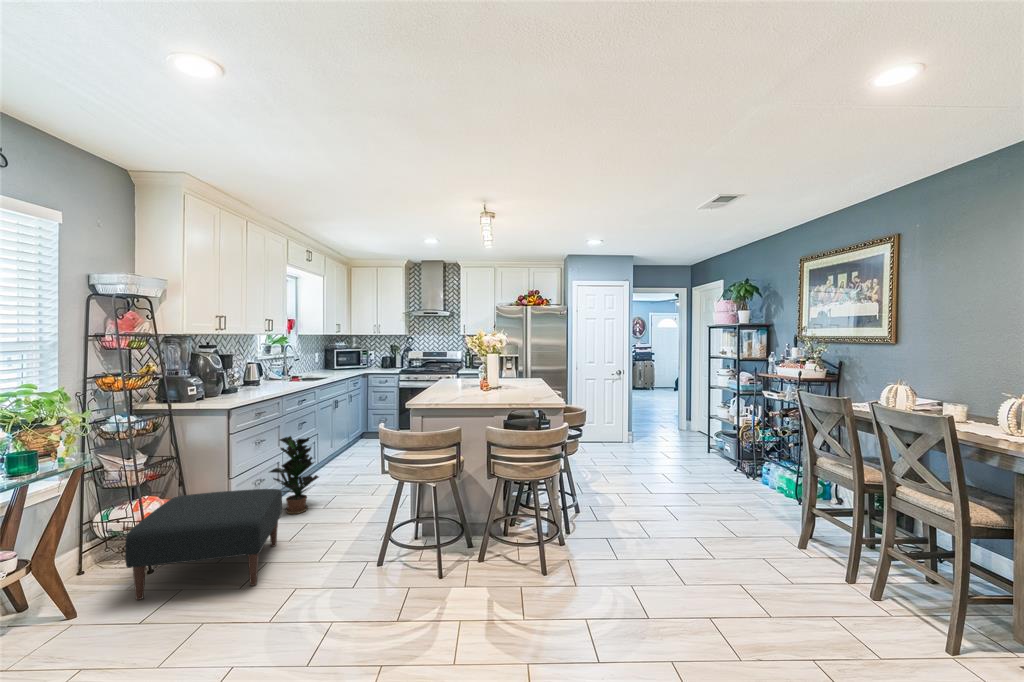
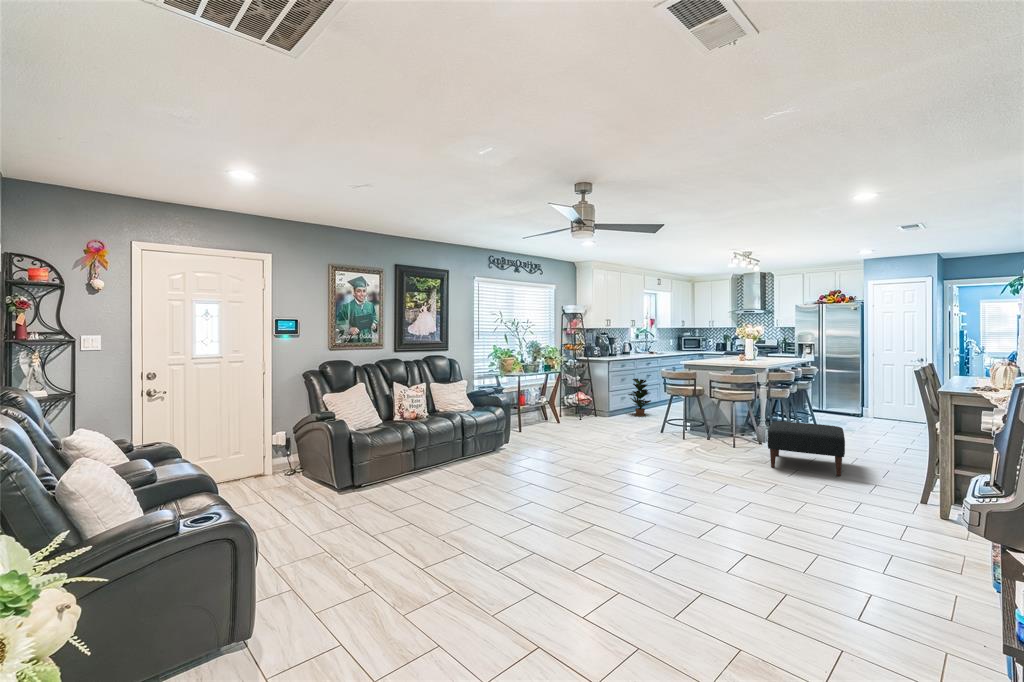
ottoman: present [125,489,282,600] -> present [768,421,845,476]

